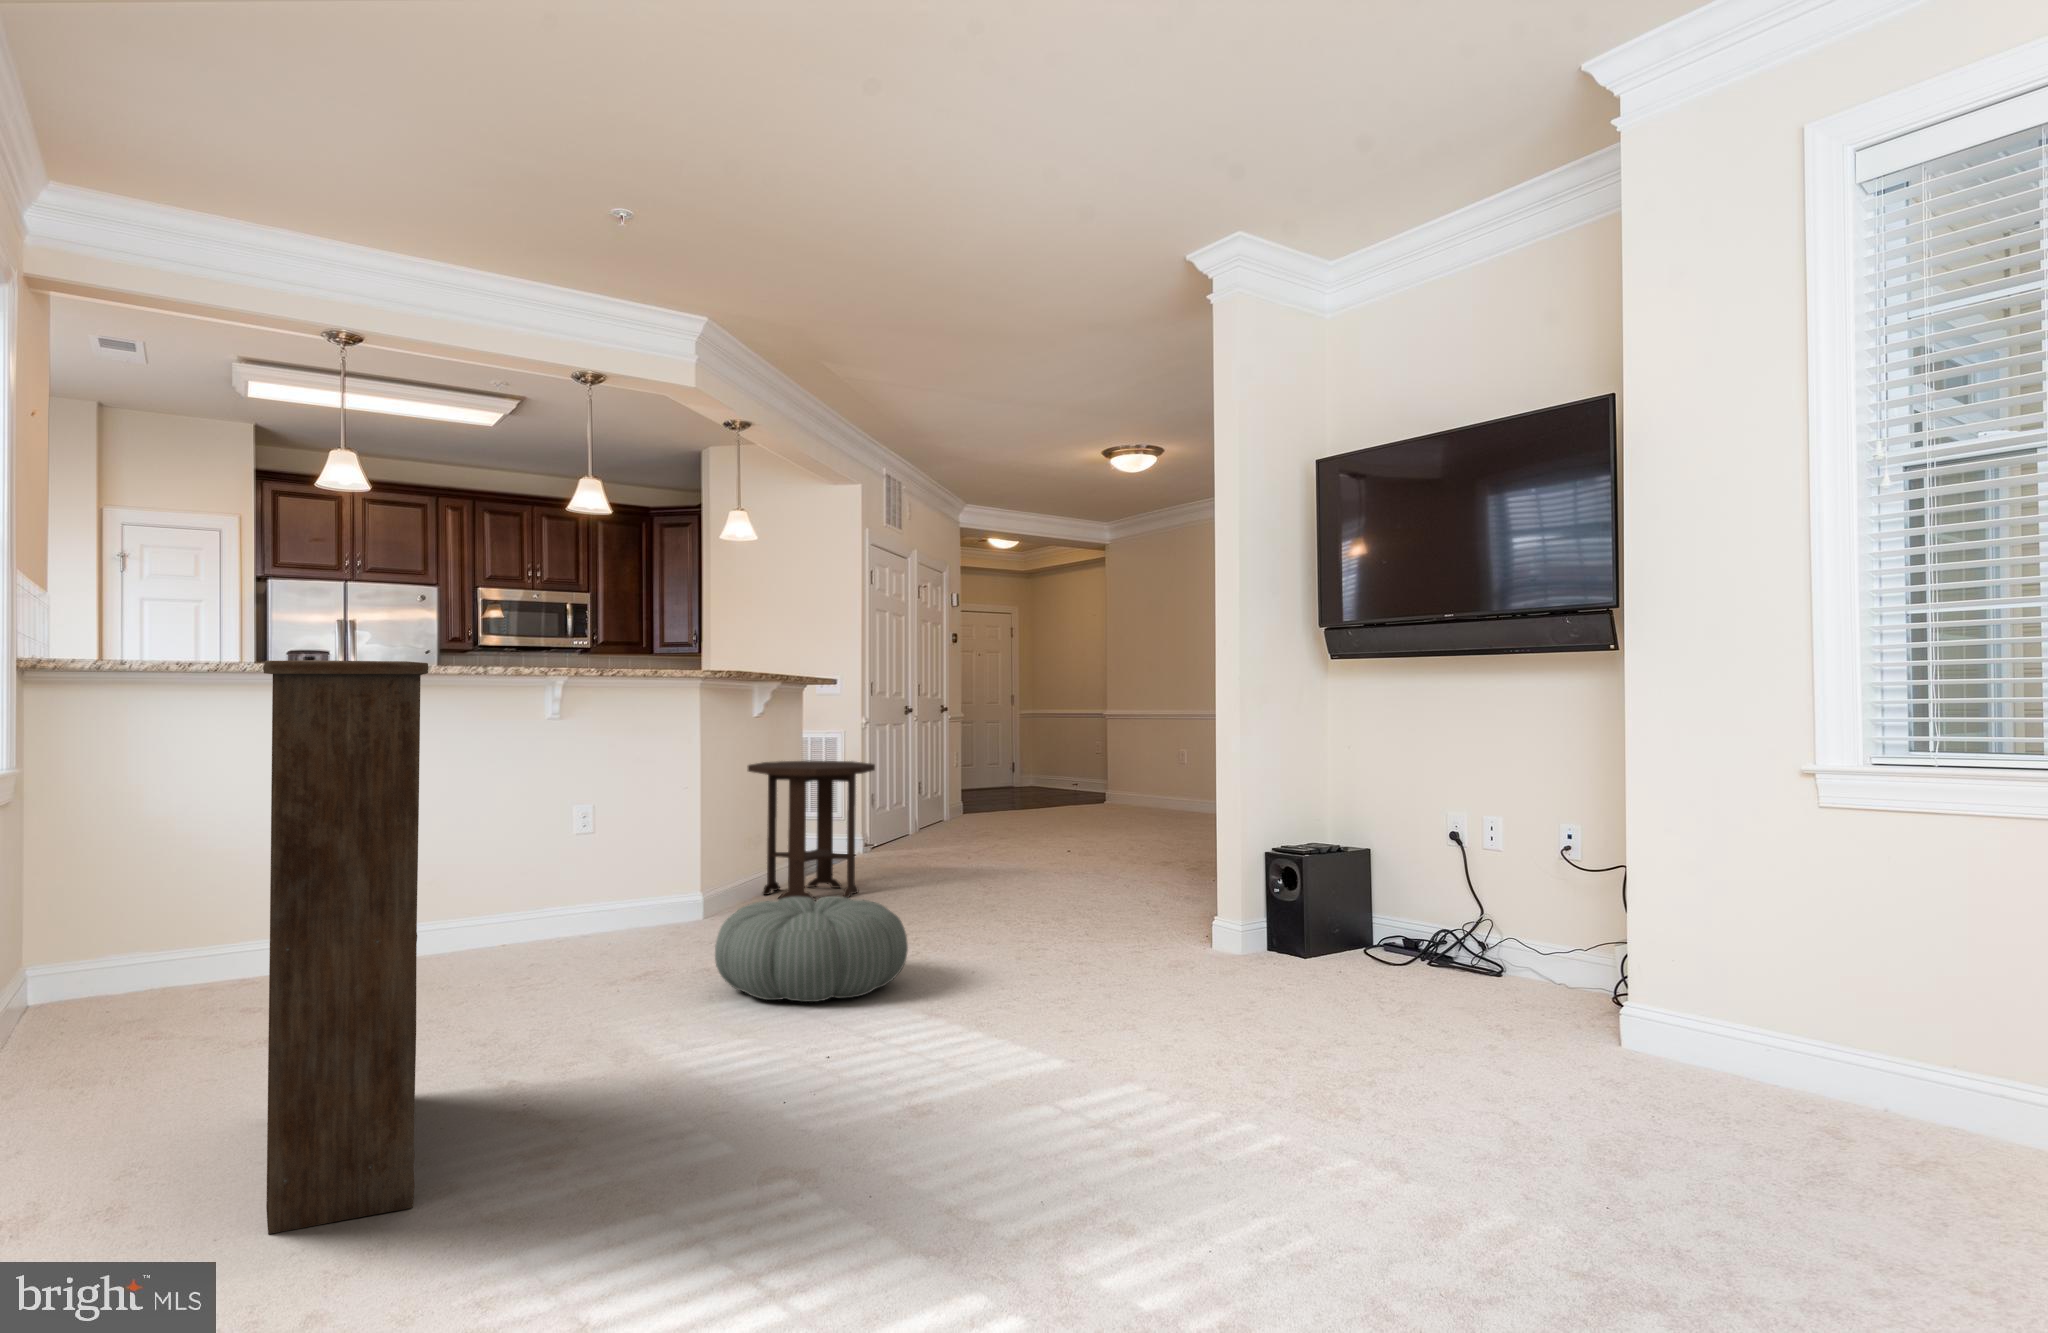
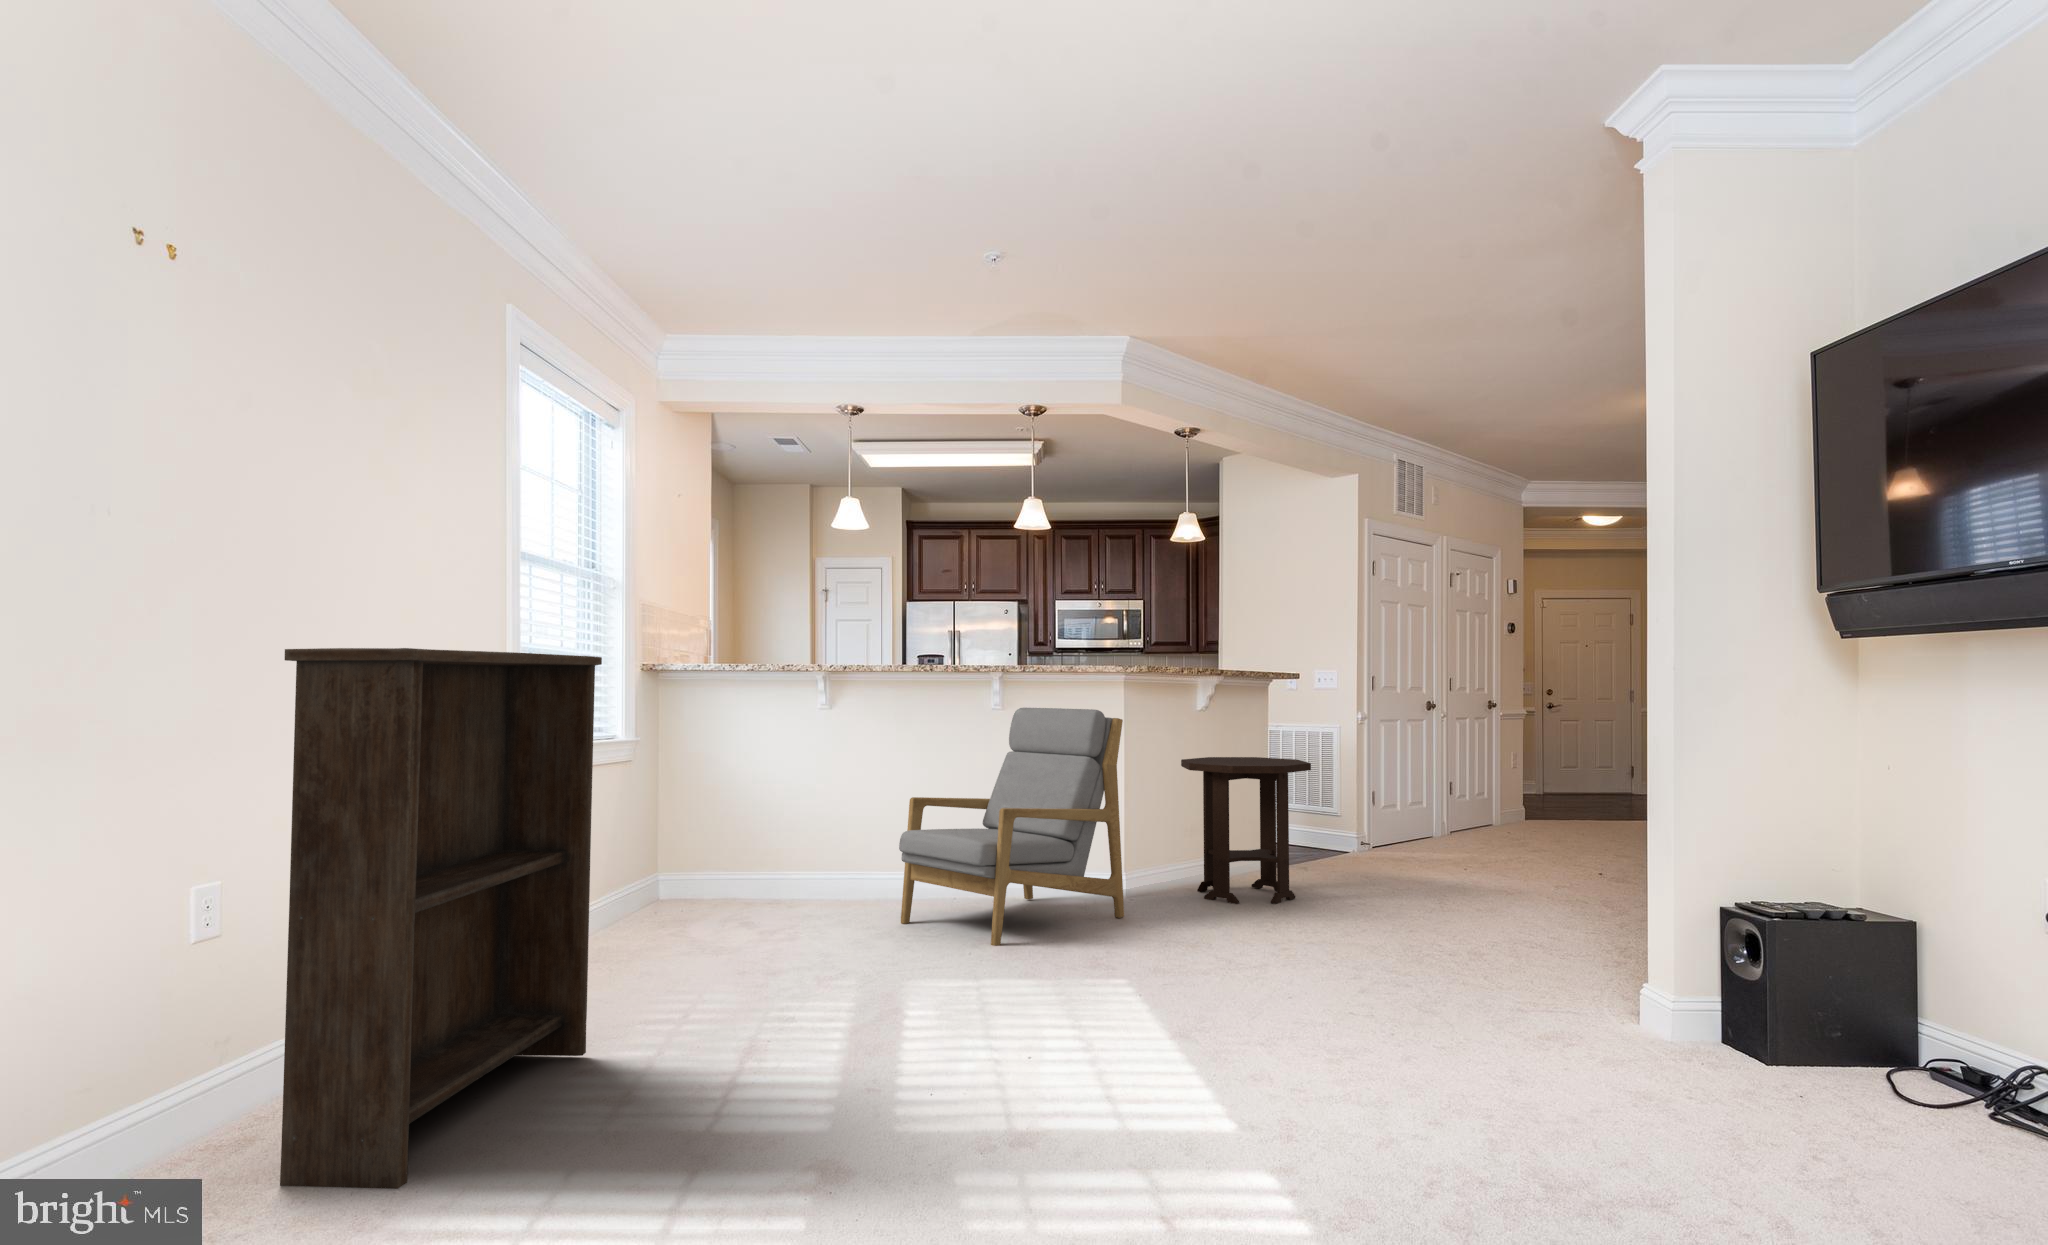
armchair: none [504,715,730,959] -> present [899,708,1124,946]
pouf: present [715,896,908,1002] -> none [991,903,1194,1023]

